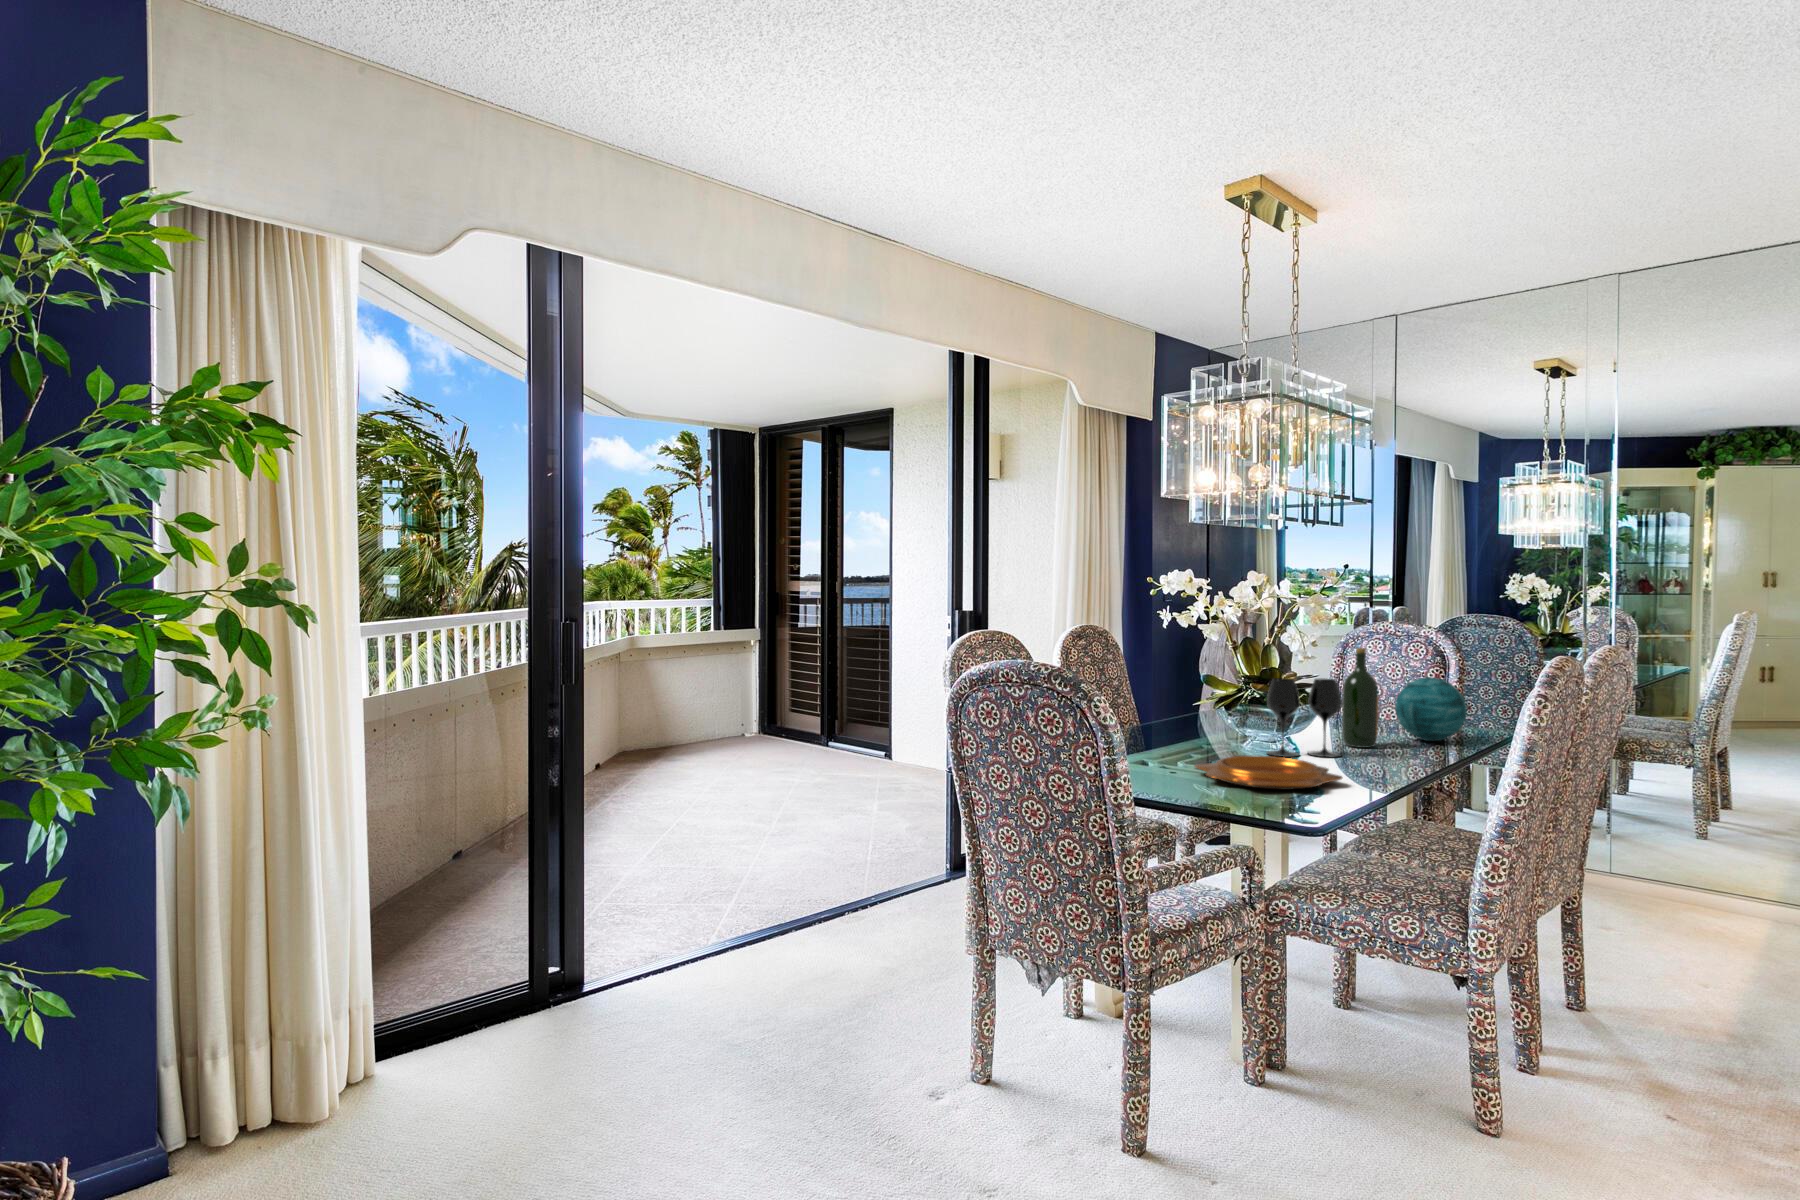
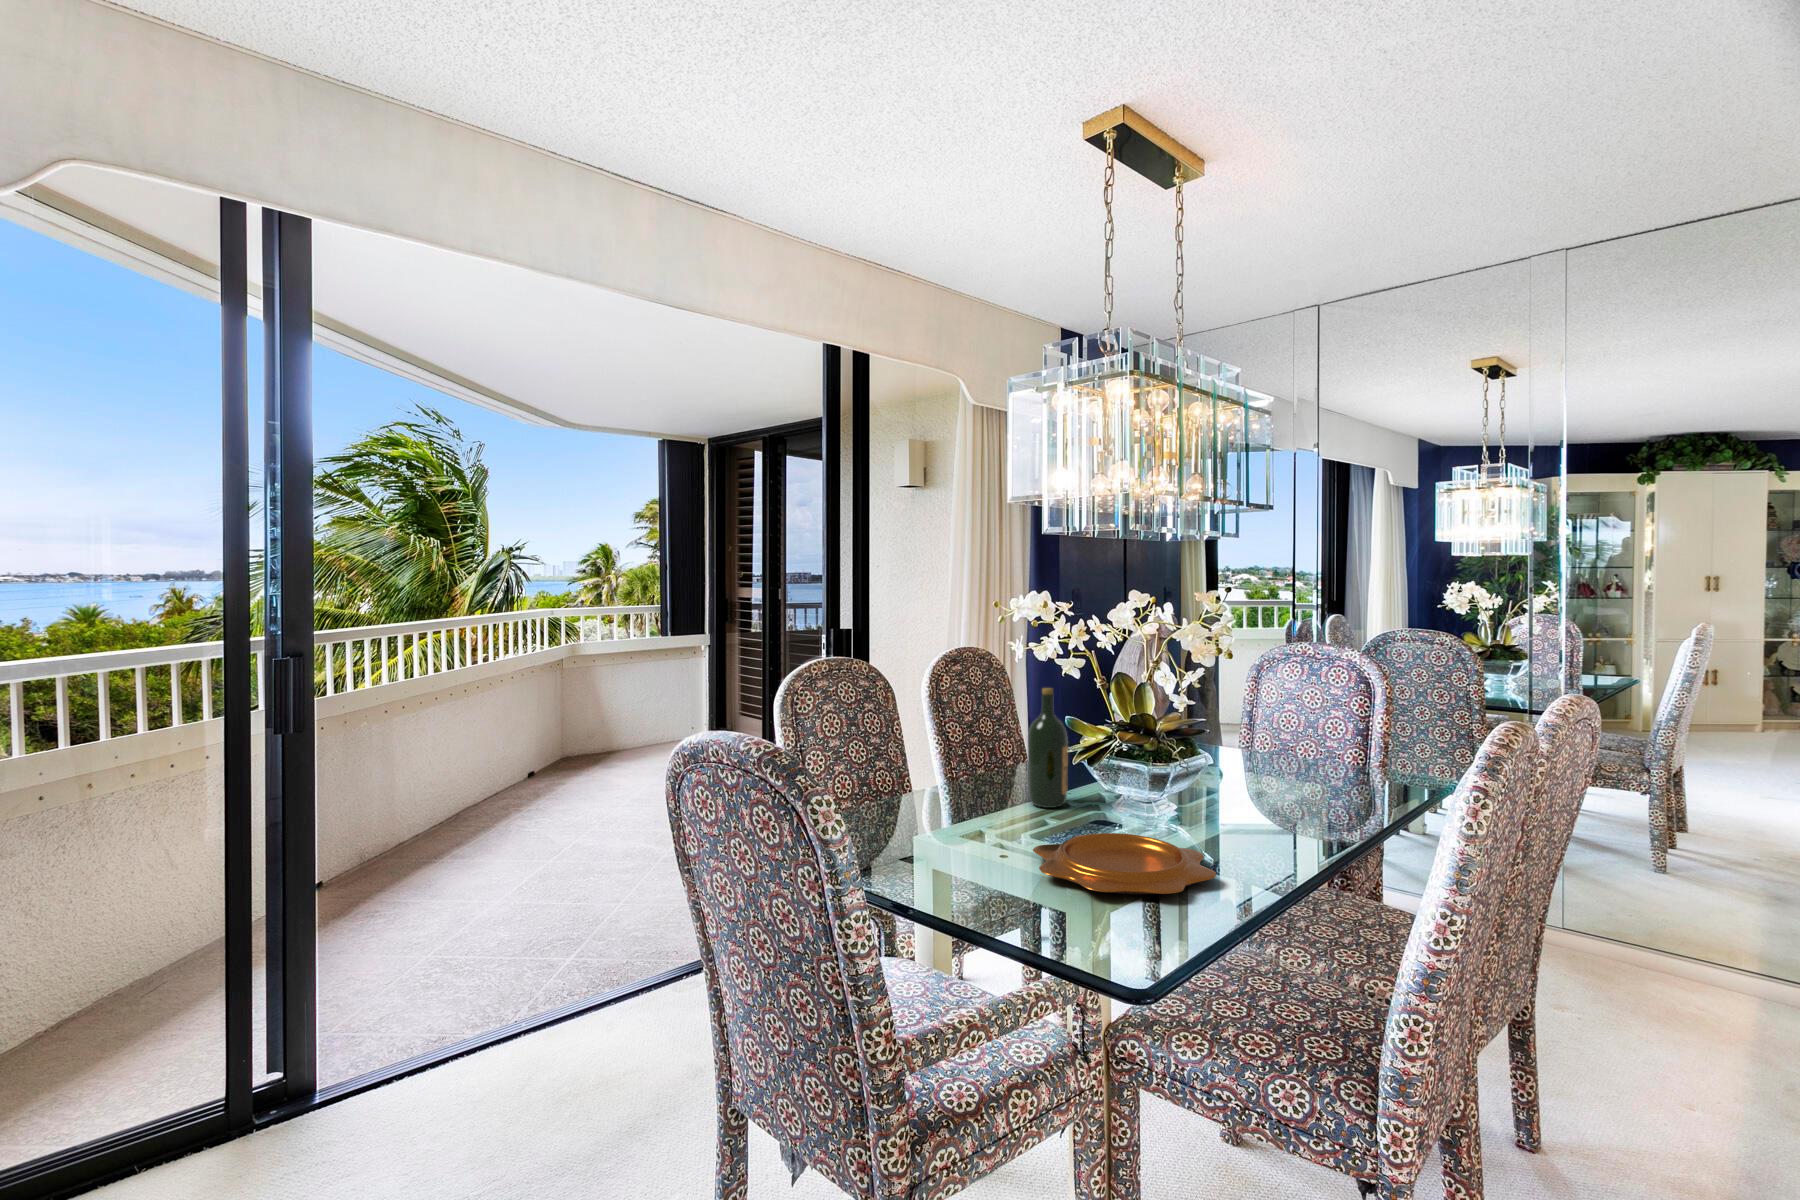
wine bottle: present [1342,648,1379,748] -> present [1027,688,1068,808]
decorative orb: present [1395,677,1467,741] -> none [1304,720,1389,797]
wine glass: present [1266,678,1342,757] -> none [1140,726,1232,826]

